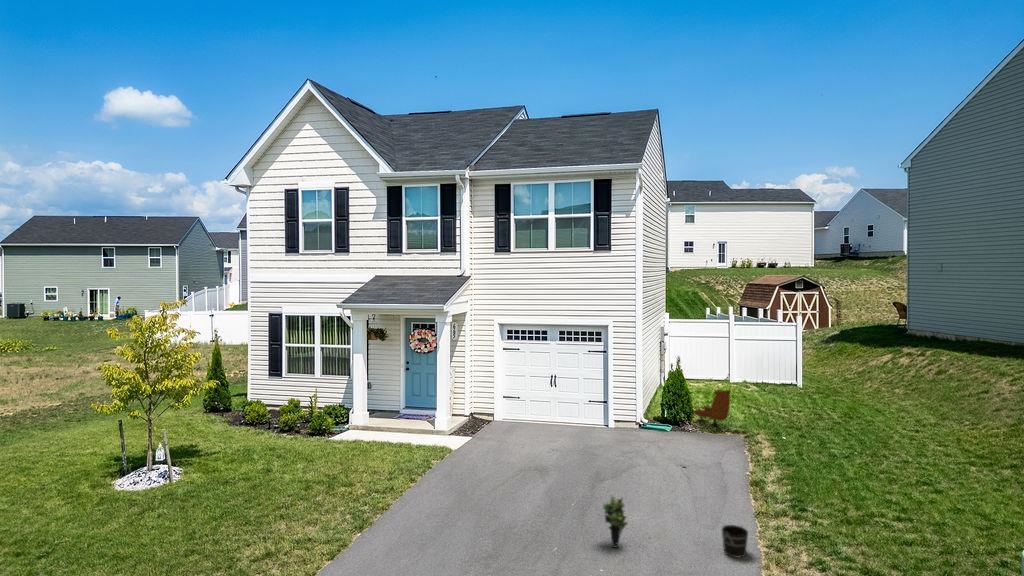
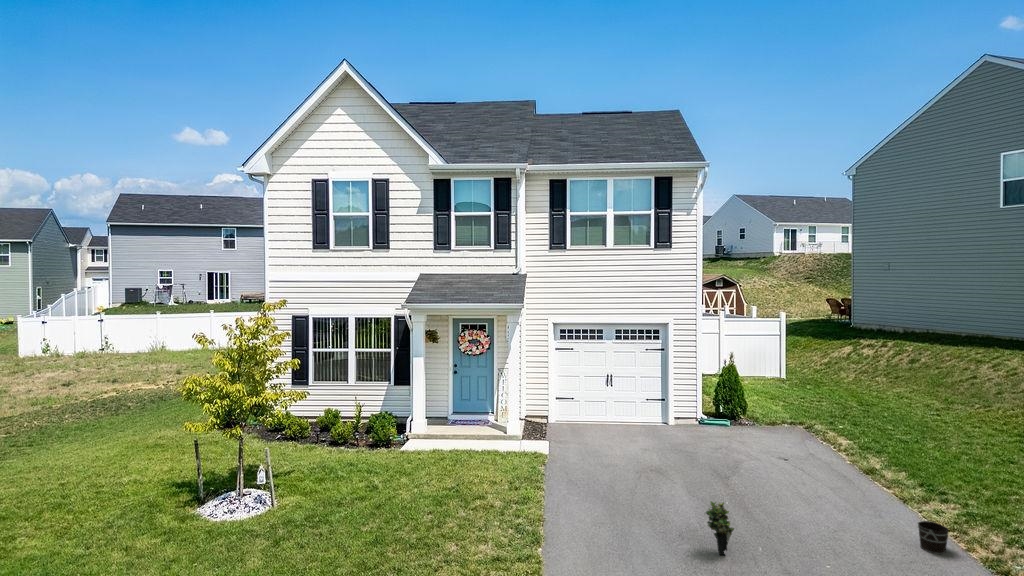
lounge chair: present [693,390,731,429] -> none [745,383,791,424]
potted plant: present [603,496,627,548] -> present [705,501,734,555]

